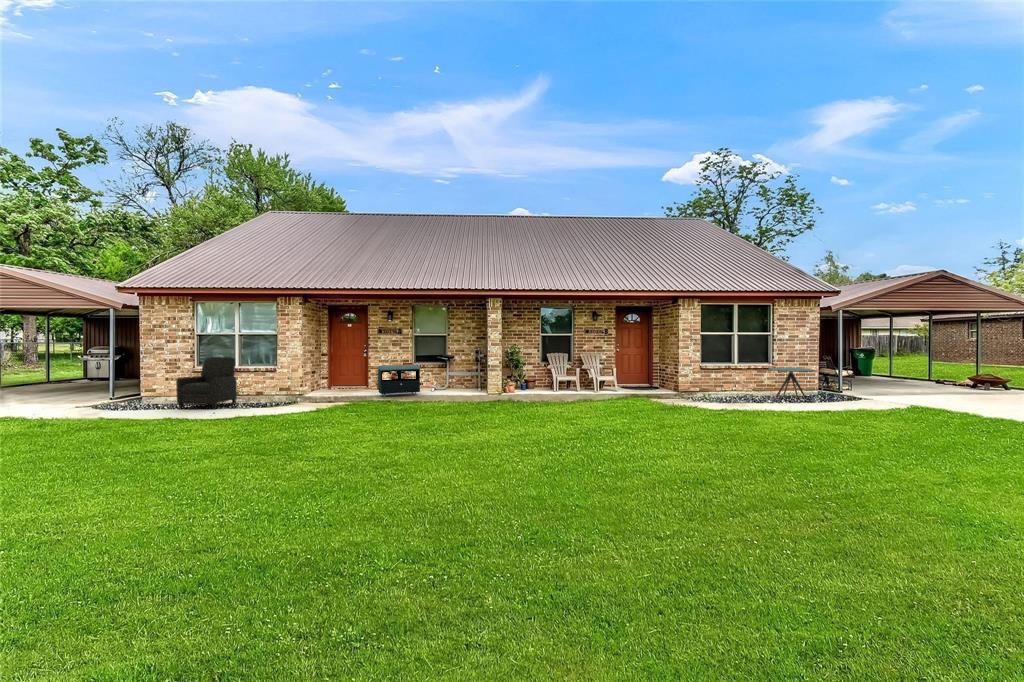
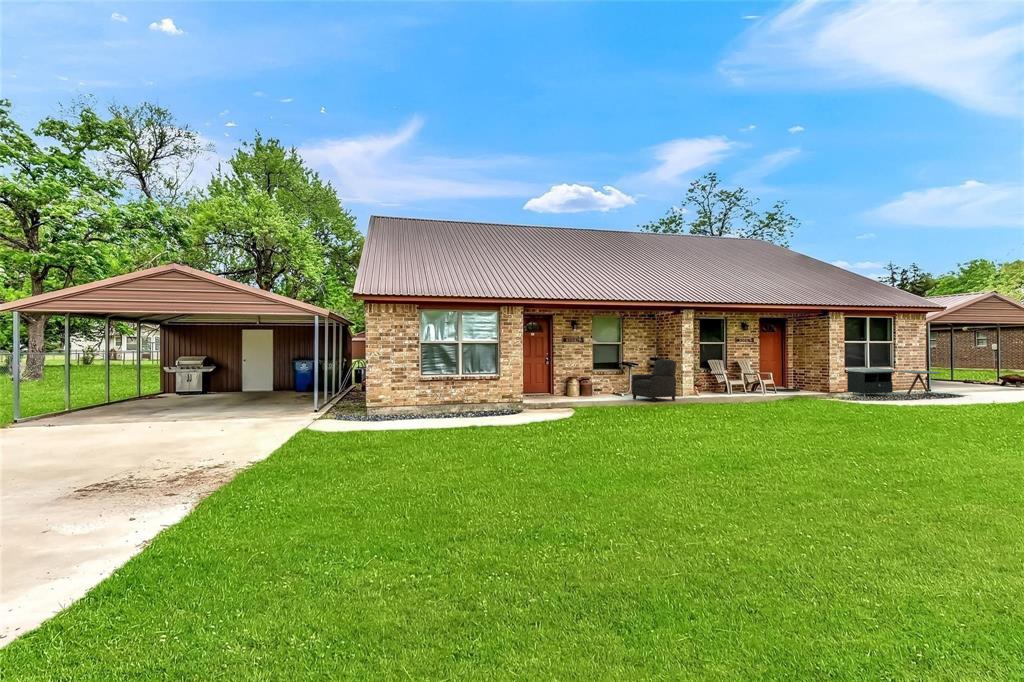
chair: present [176,357,237,409] -> present [632,359,676,402]
storage bench: present [378,365,420,397] -> present [847,368,894,396]

